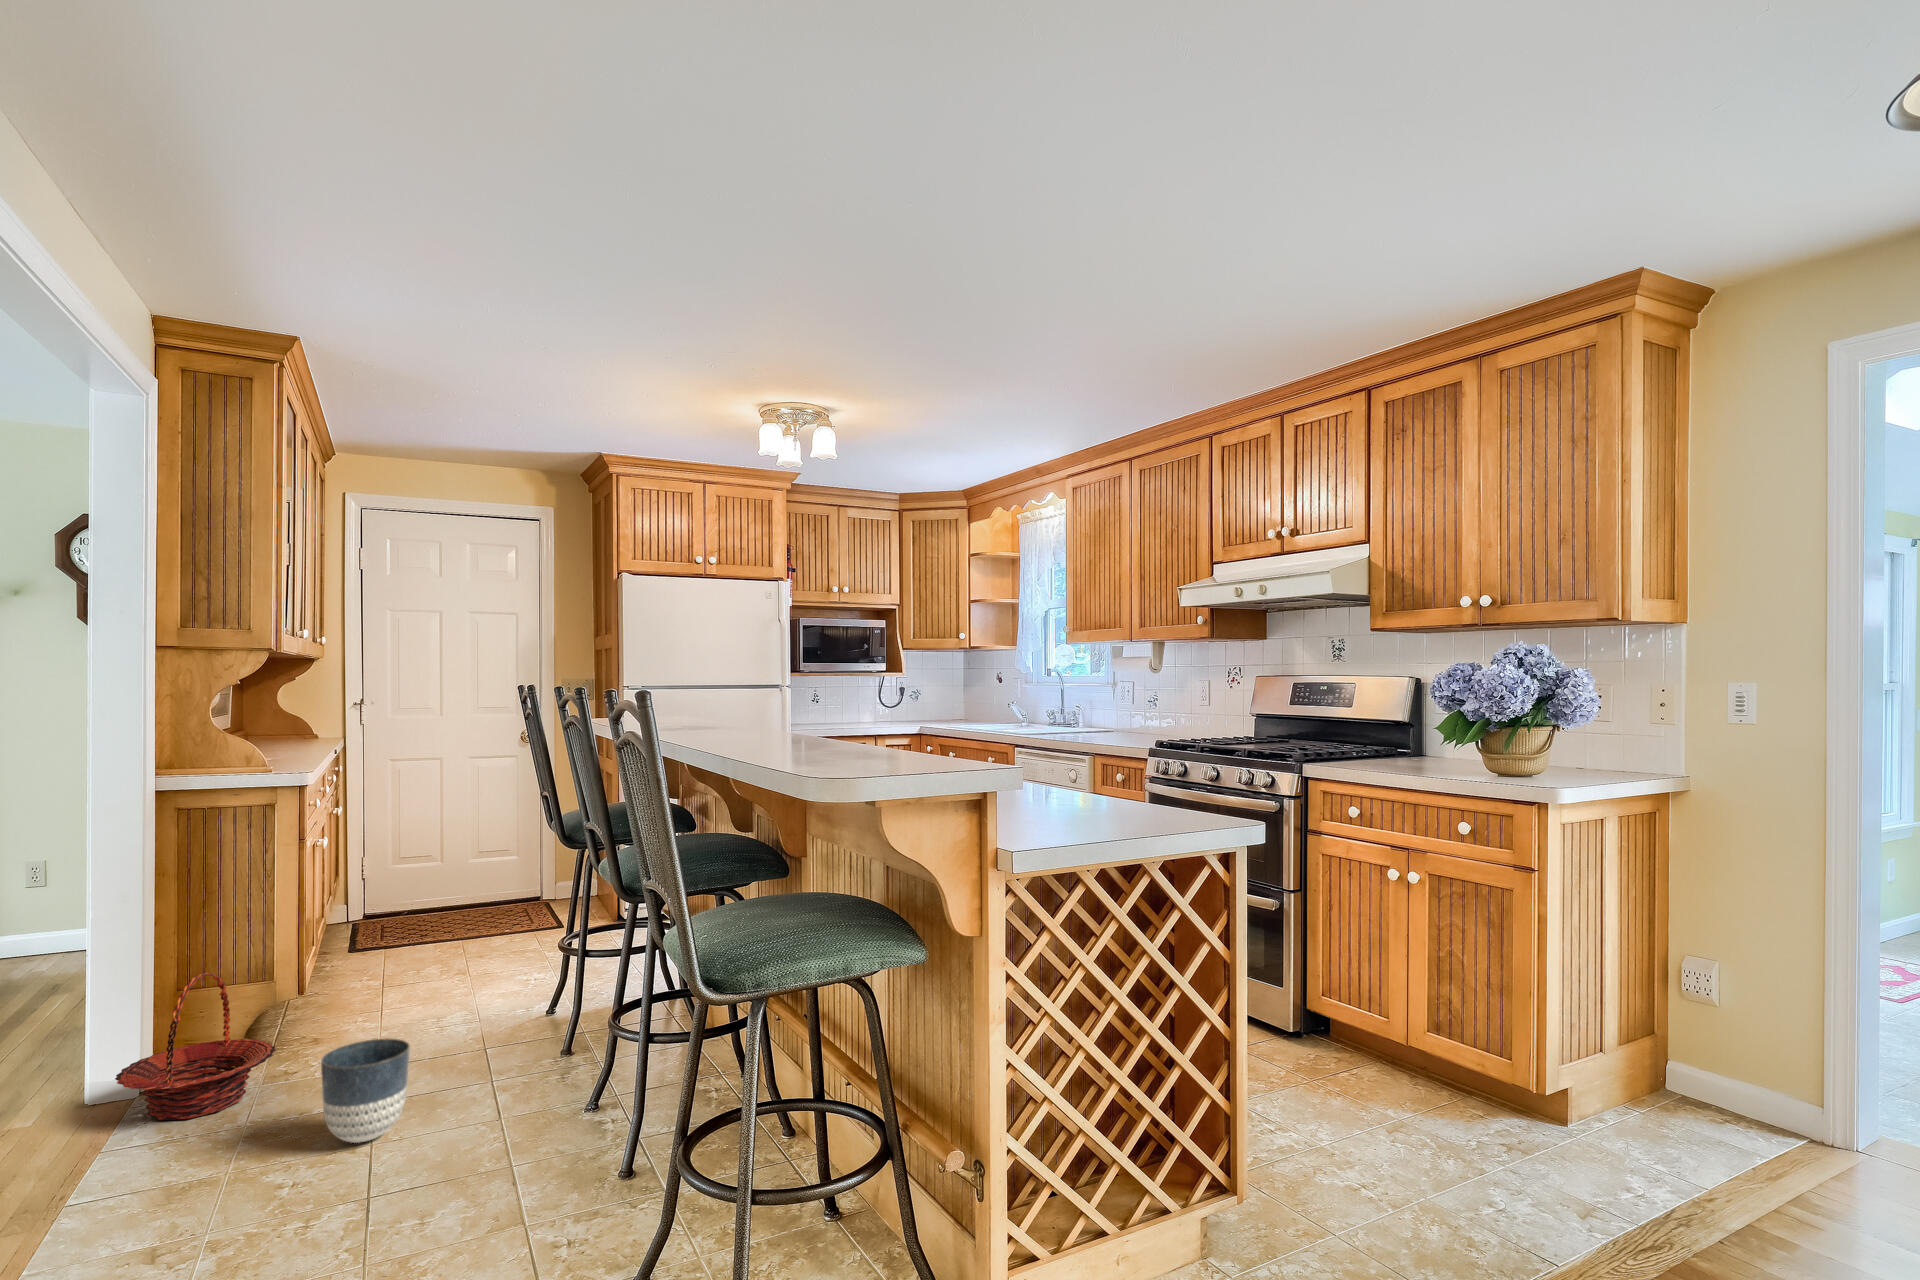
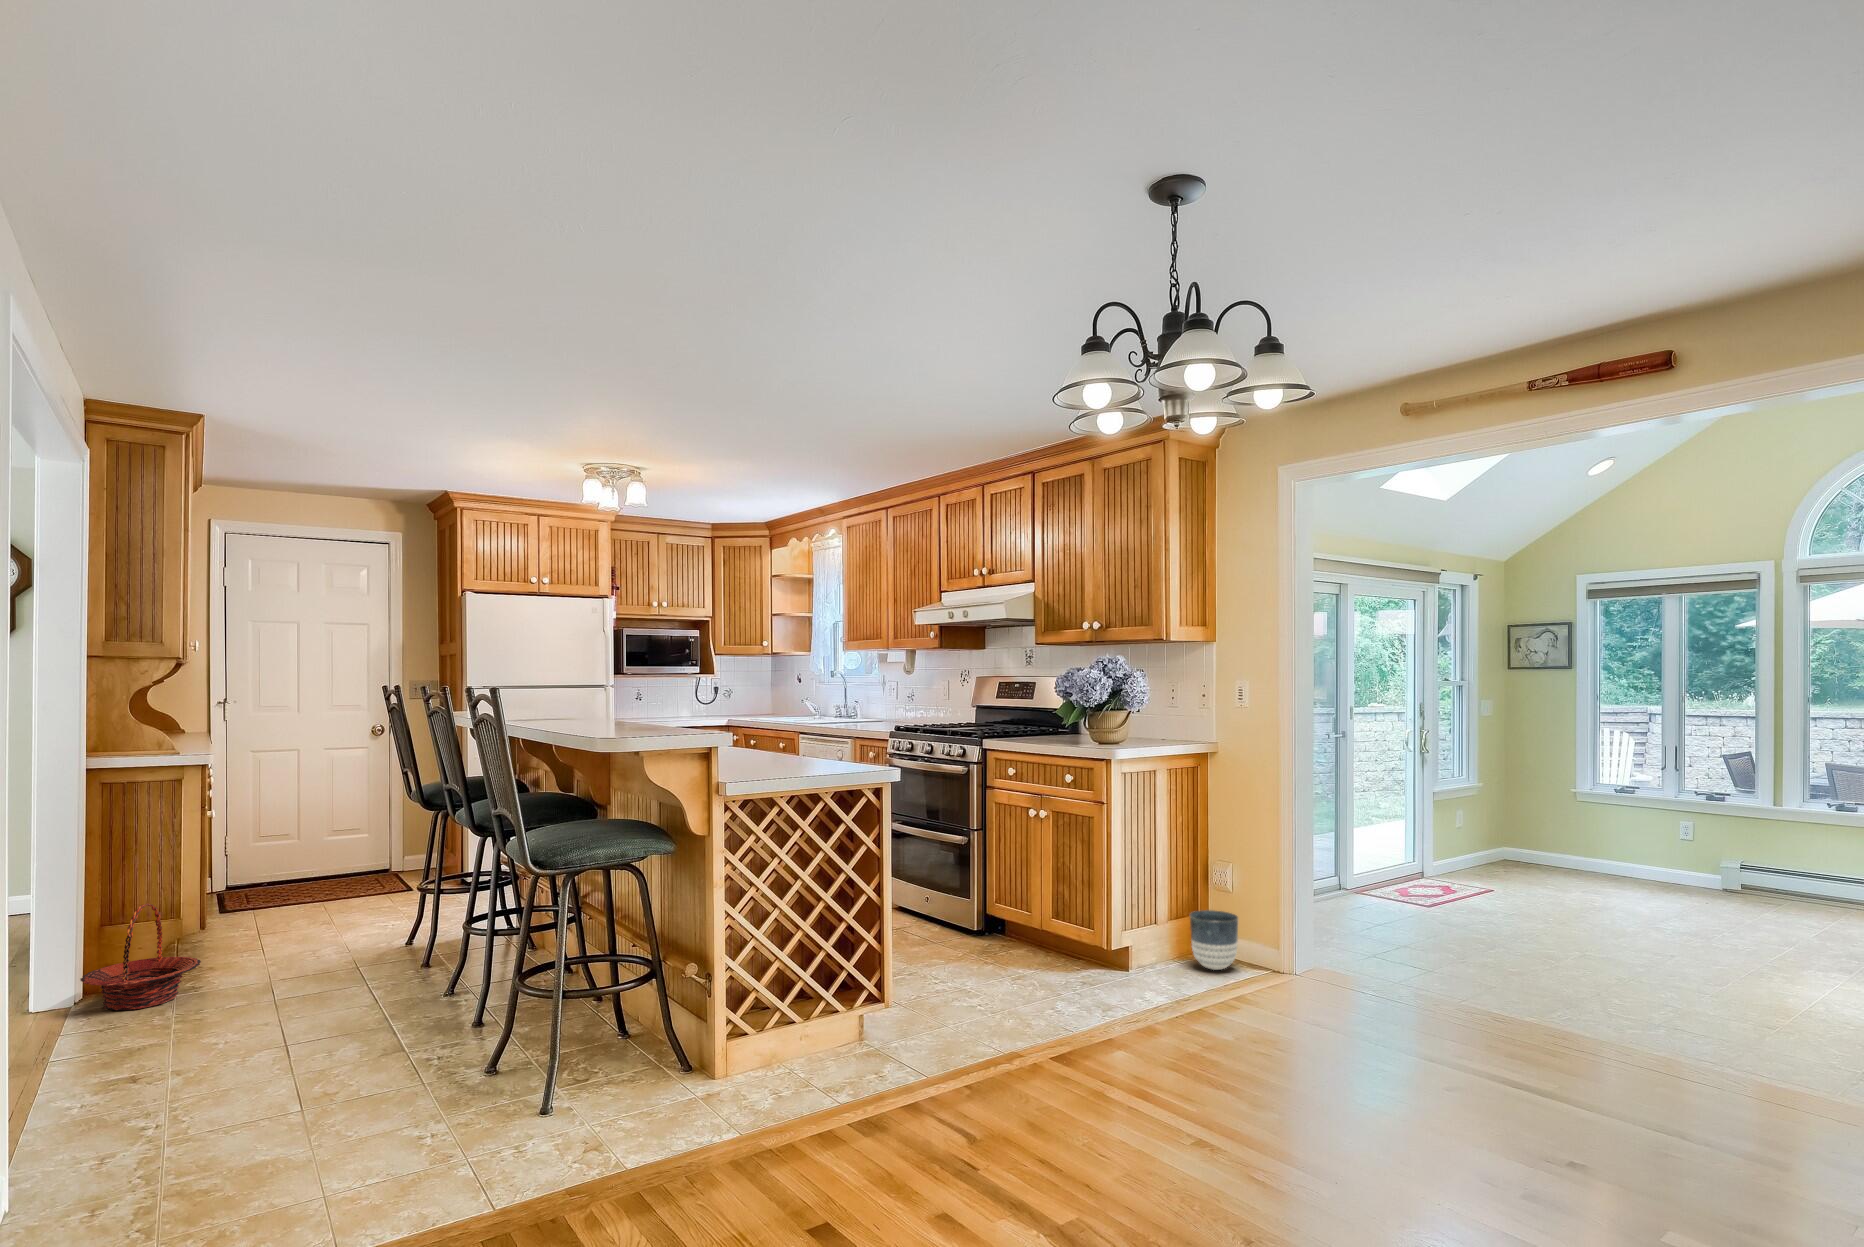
planter: present [321,1039,410,1143] -> present [1190,910,1238,970]

